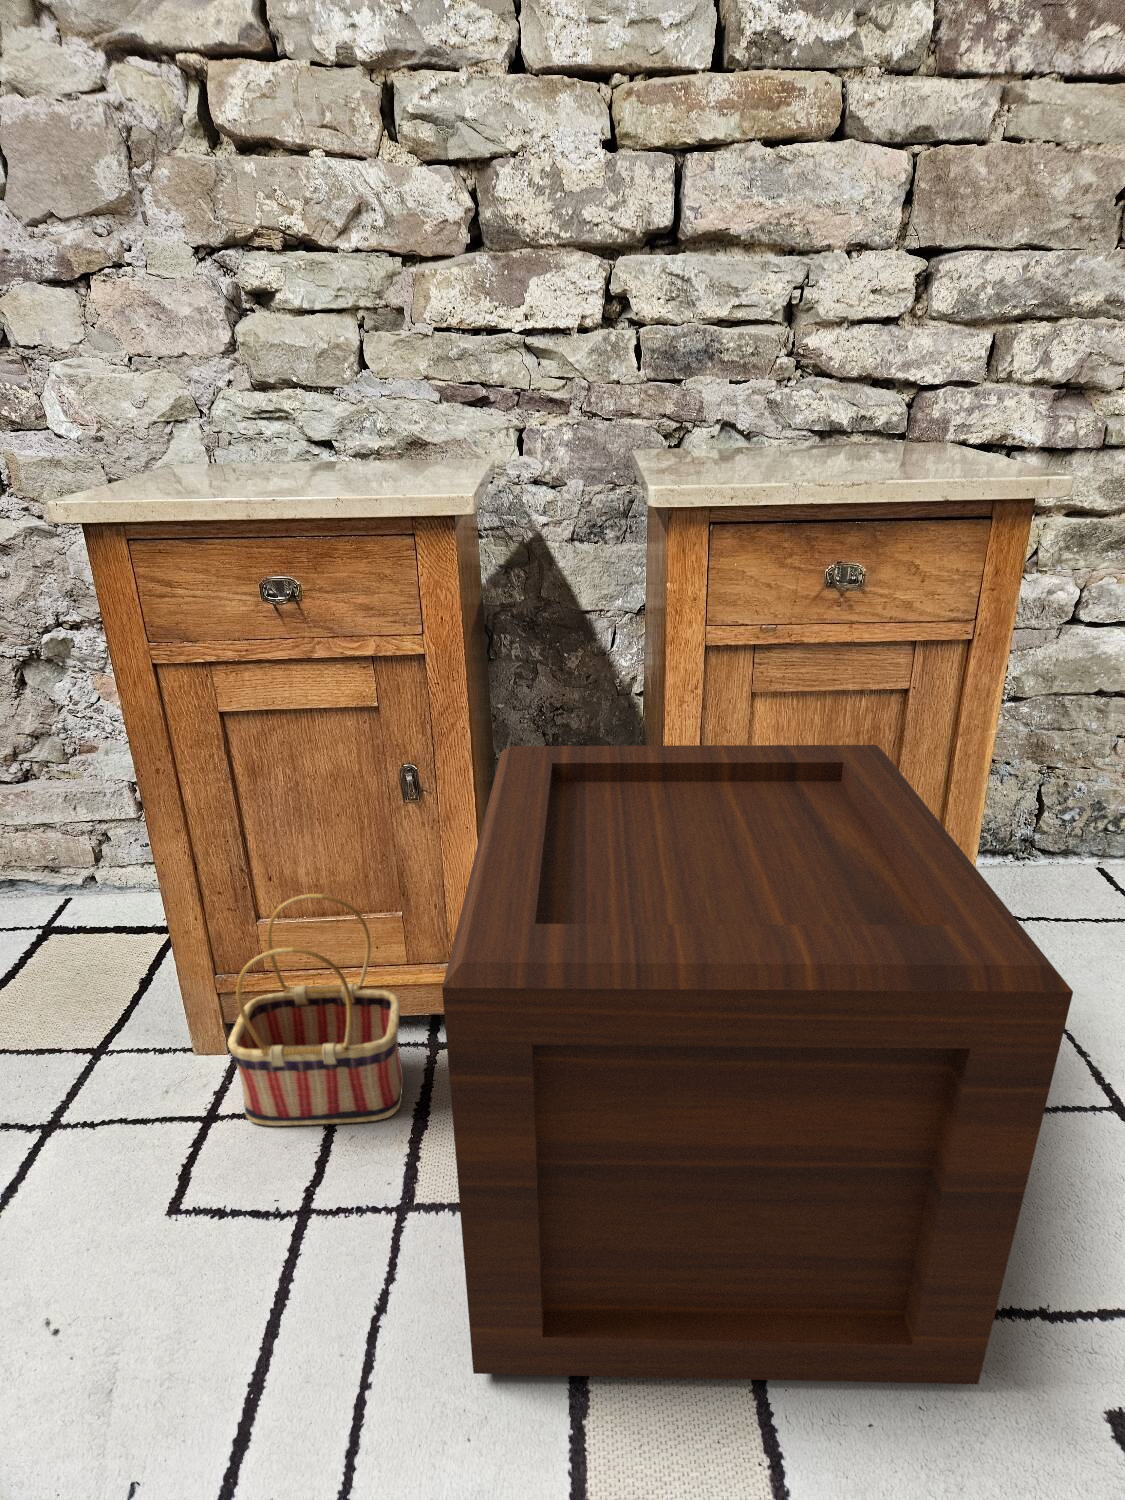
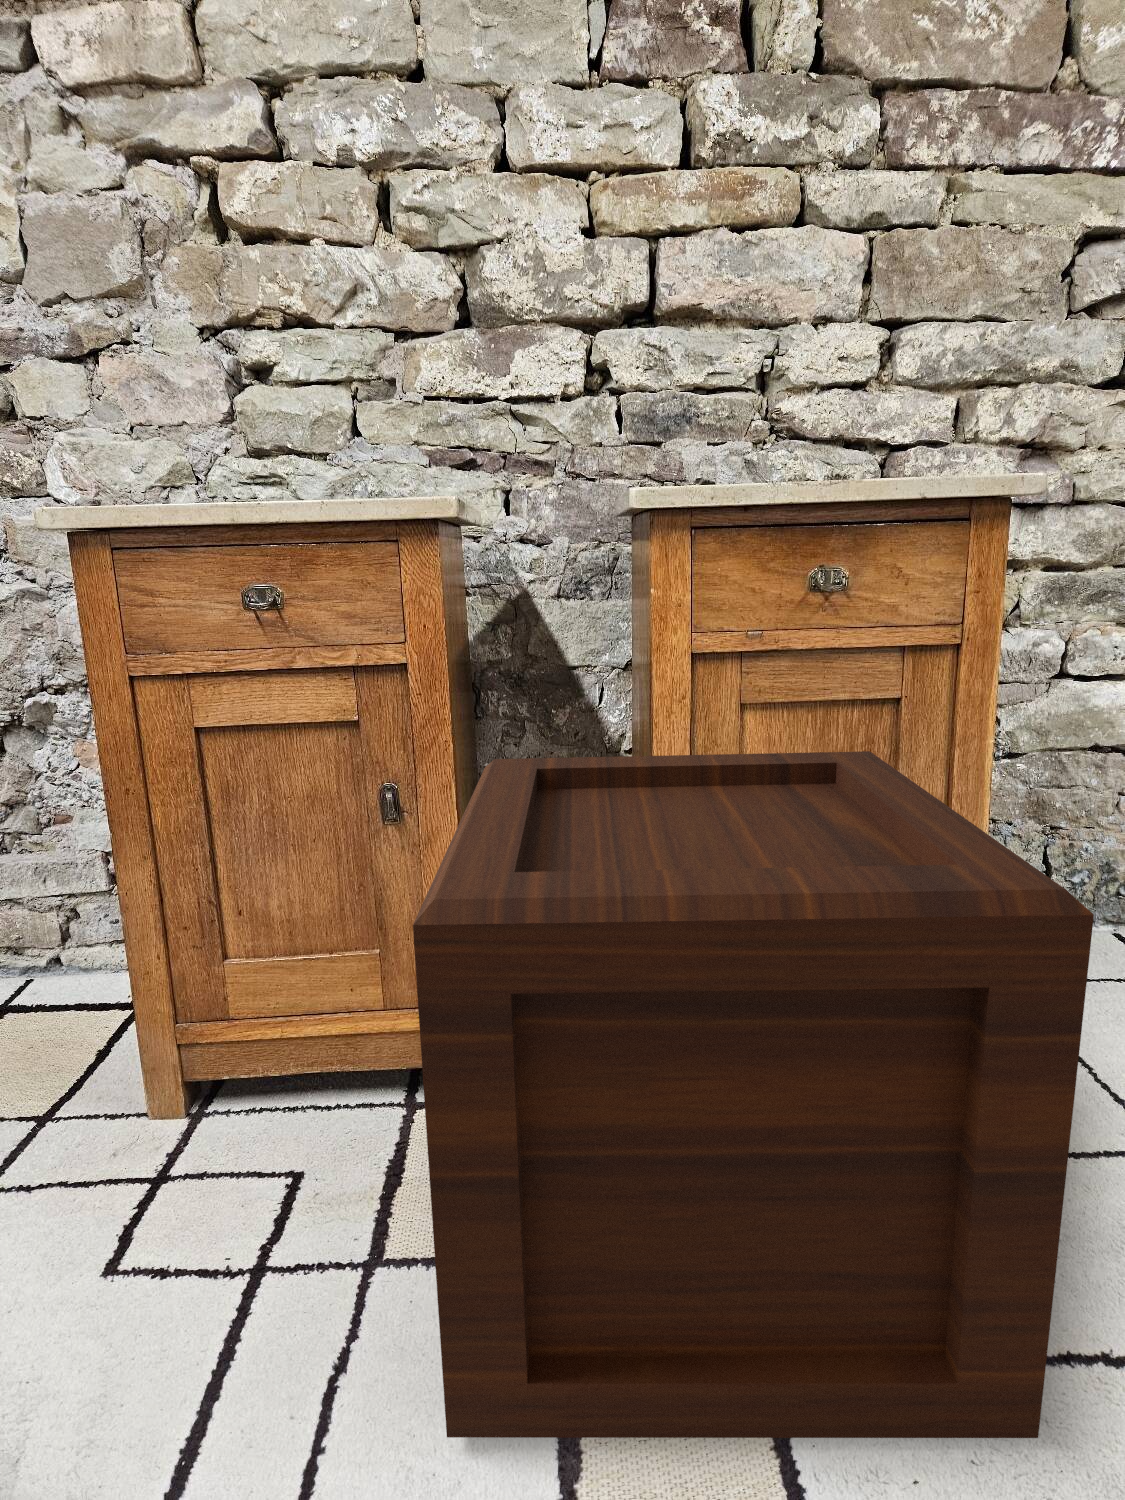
basket: present [228,894,403,1126] -> none [185,925,378,1187]

